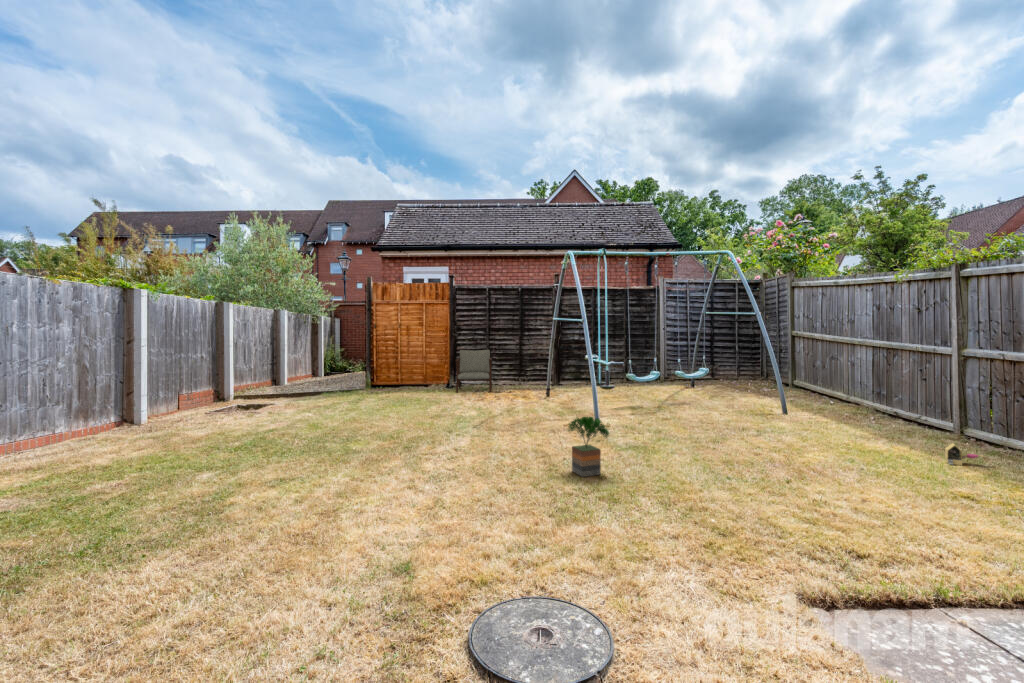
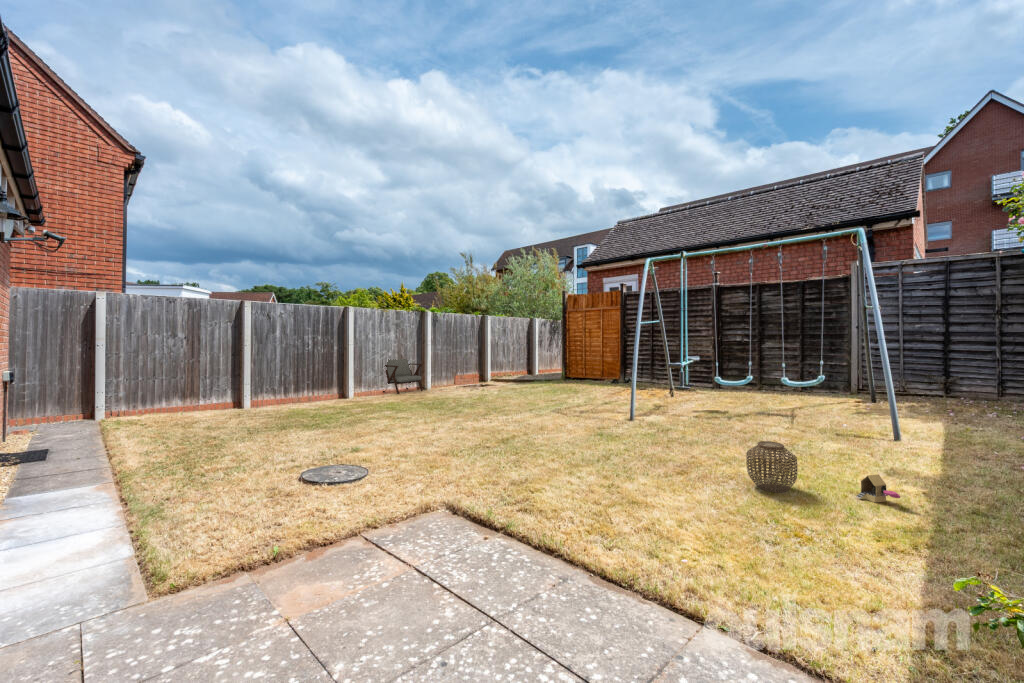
lounge chair: present [455,350,492,393] -> present [383,359,423,394]
potted tree: present [568,417,609,477] -> none [509,396,534,437]
woven basket: none [886,429,938,474] -> present [746,441,797,493]

